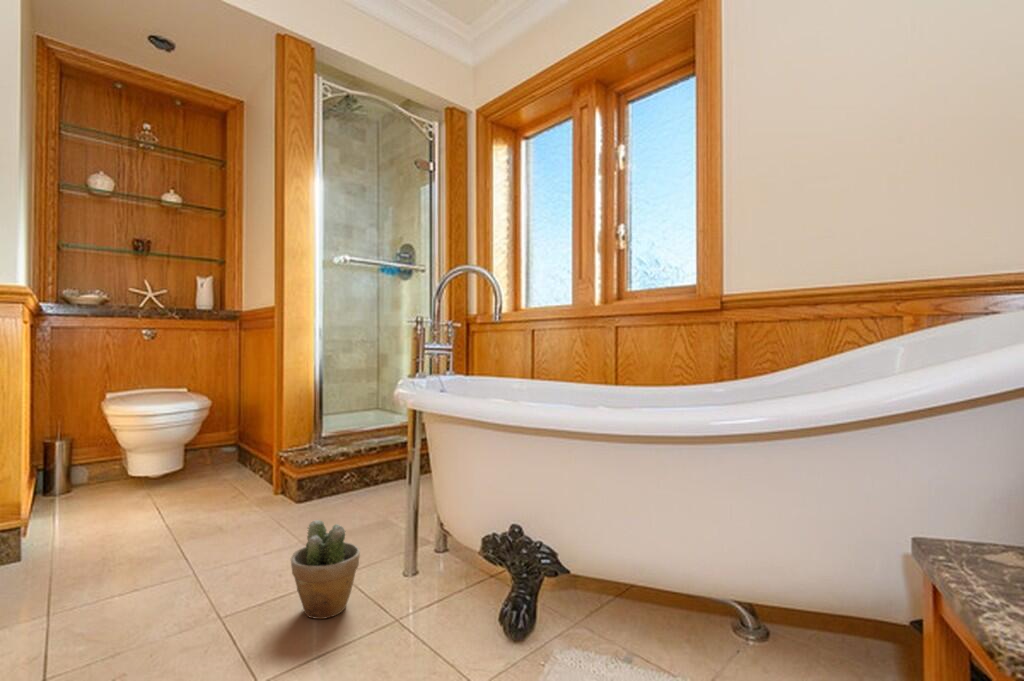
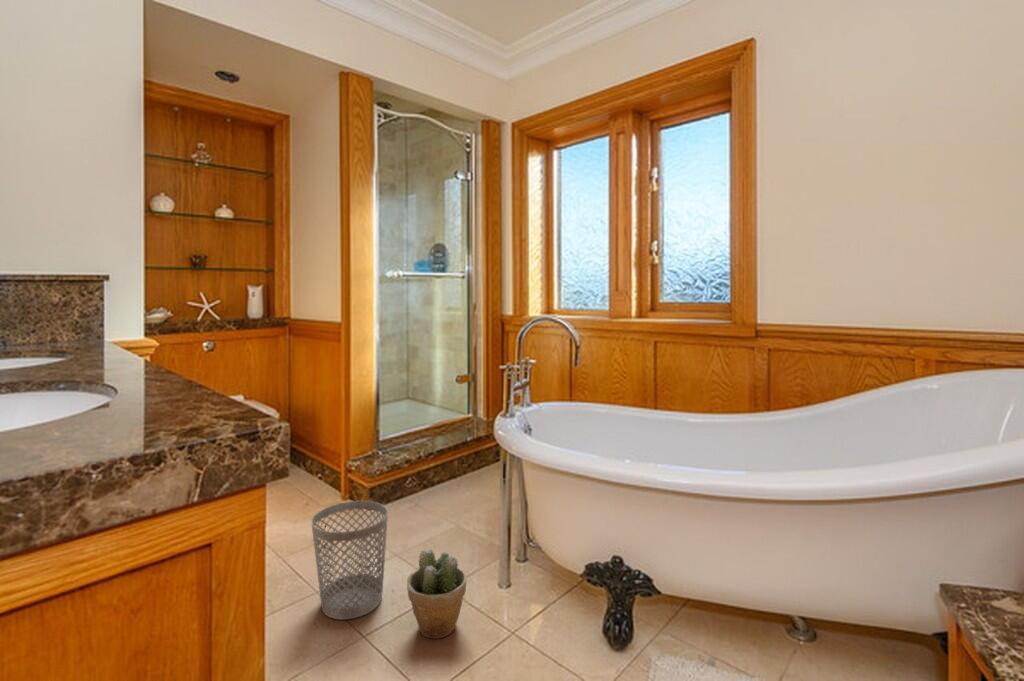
wastebasket: none [198,476,287,599] -> present [312,501,388,620]

